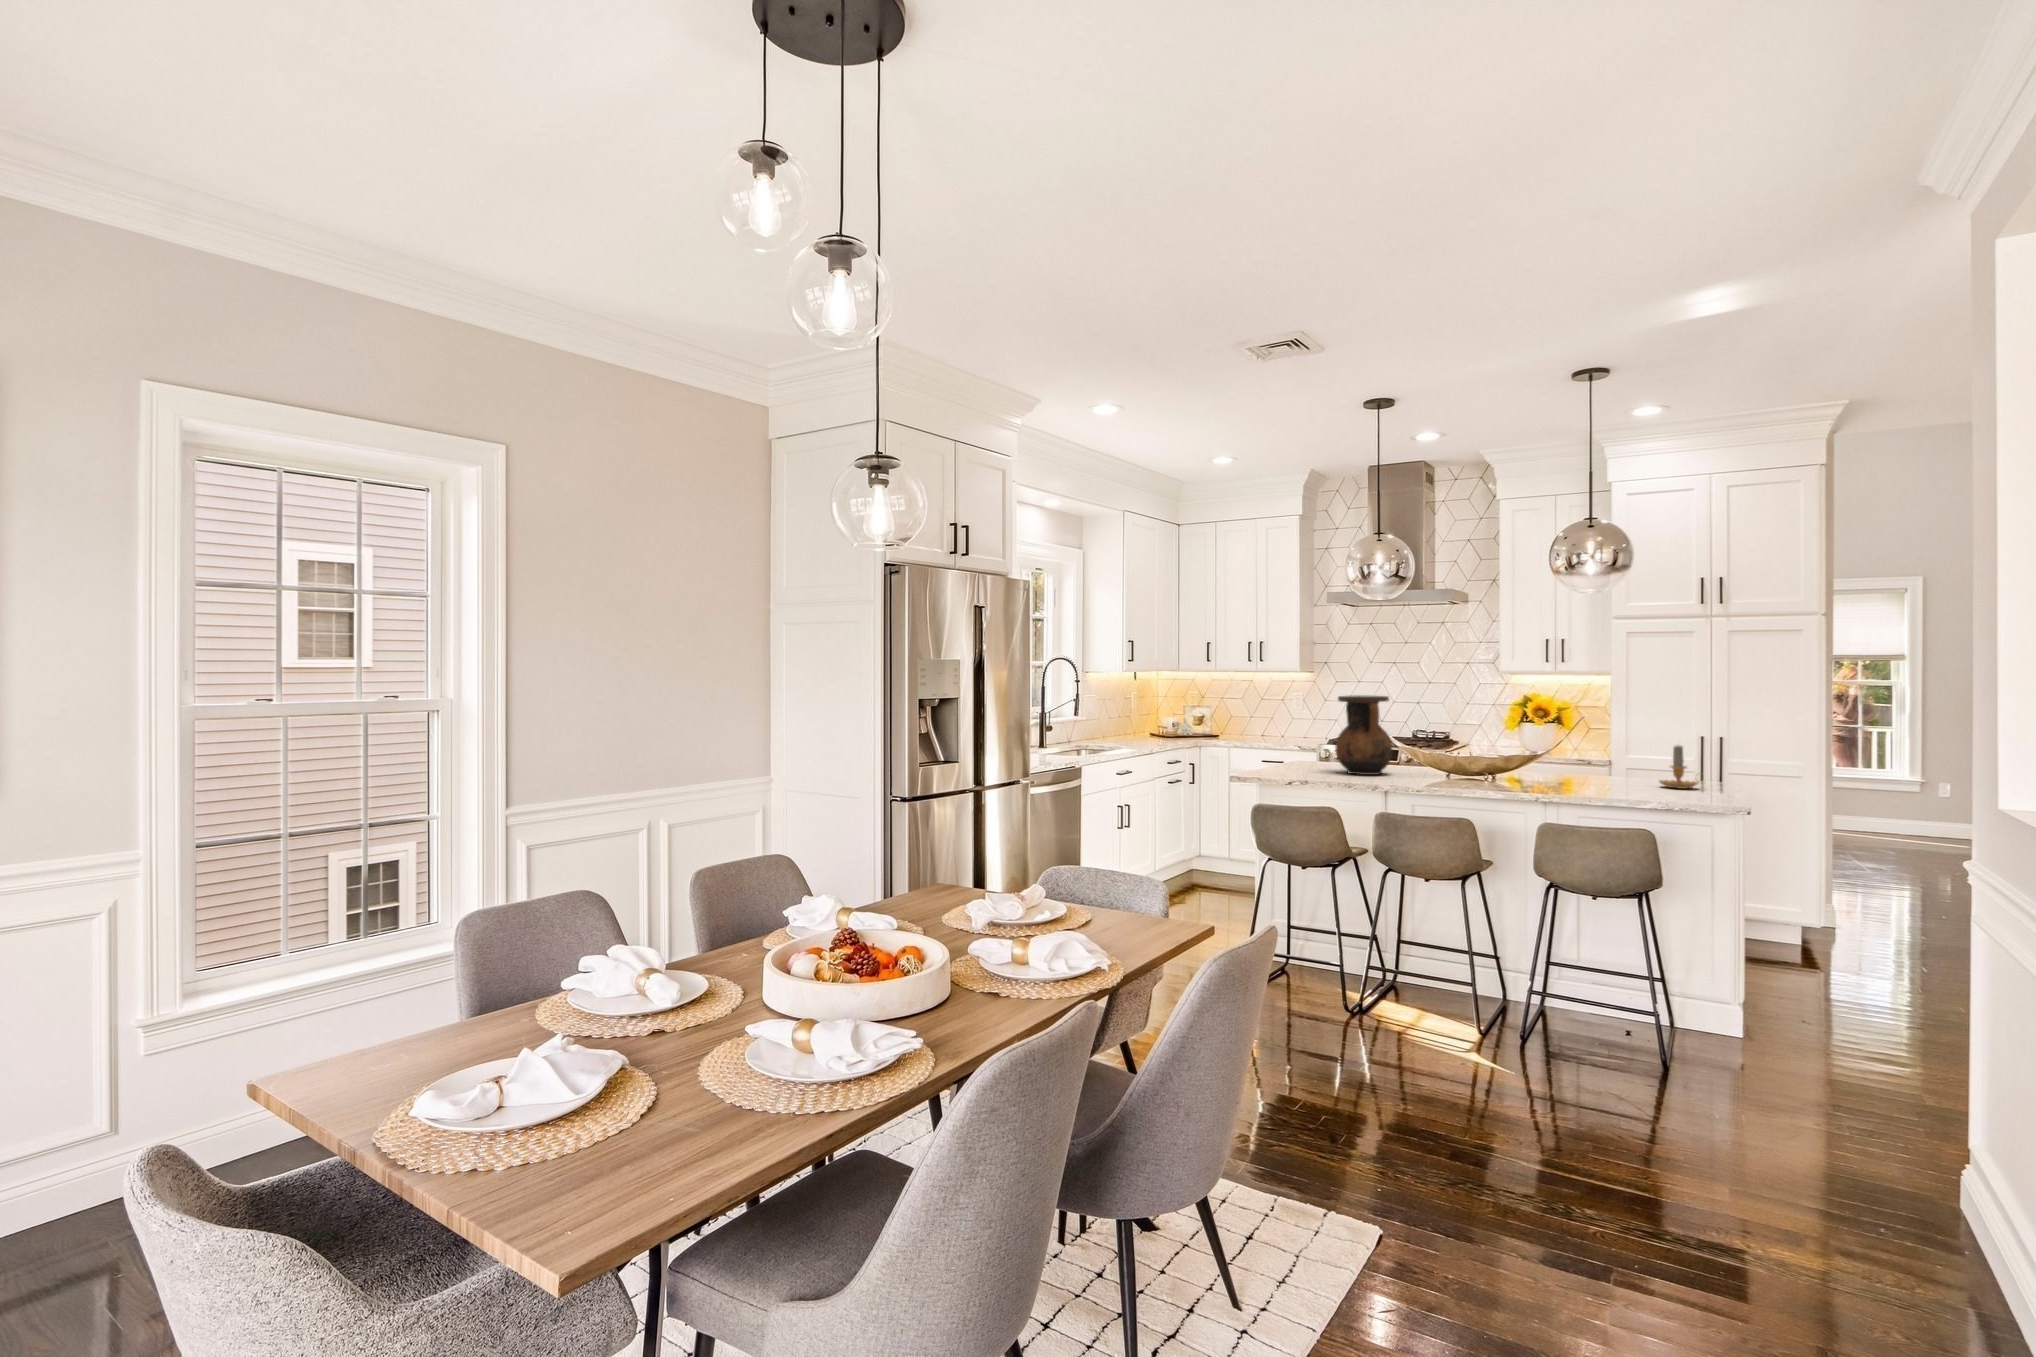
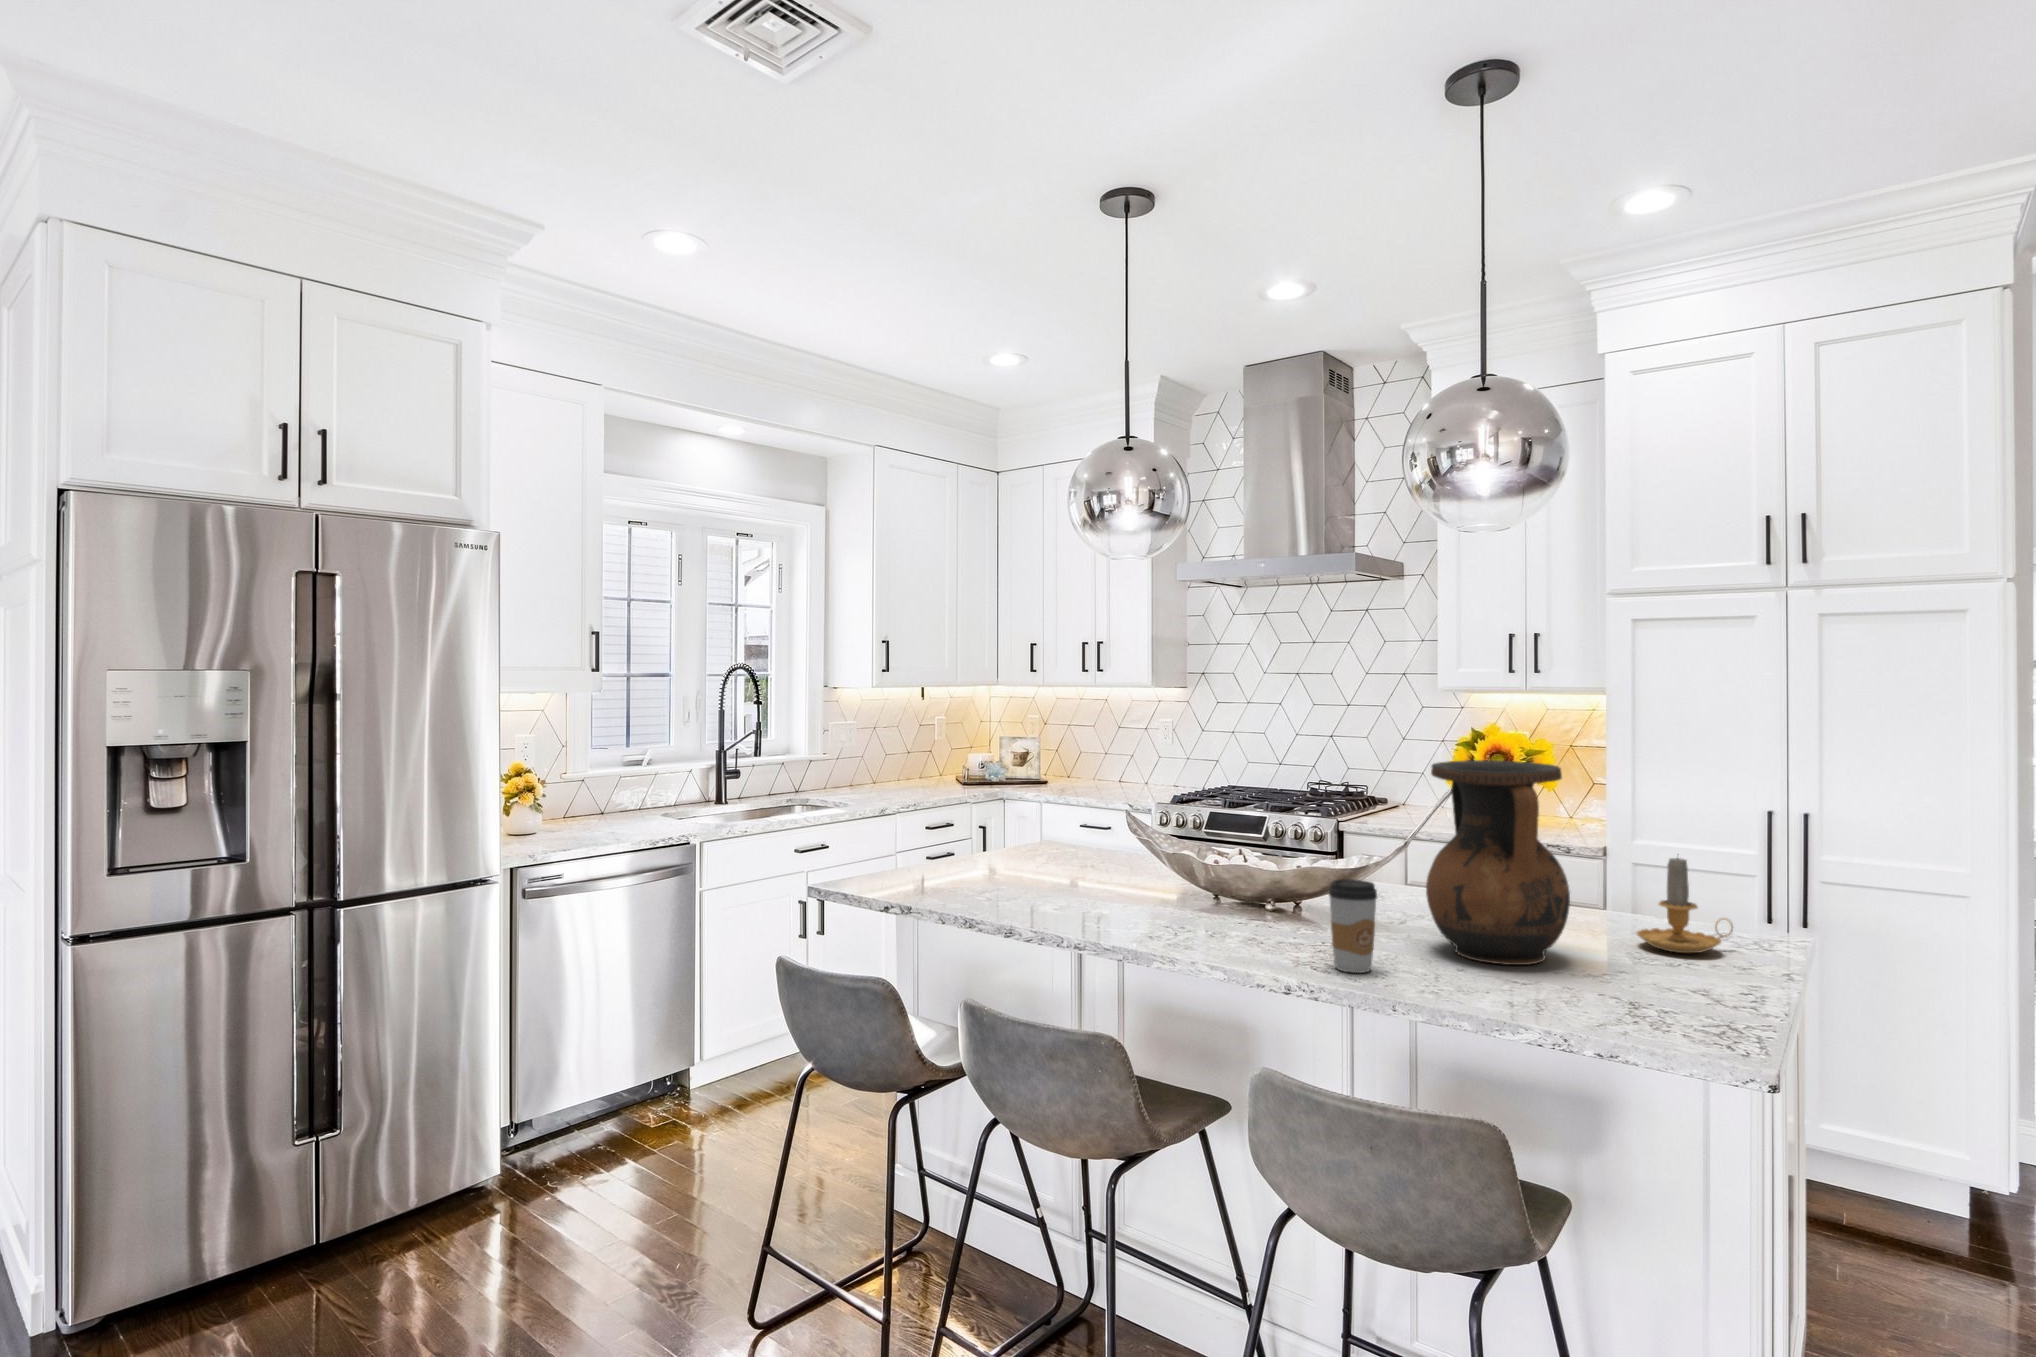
vase: present [1336,695,1392,775] -> present [1426,760,1570,965]
coffee cup: none [1527,753,1551,793] -> present [1329,879,1377,973]

